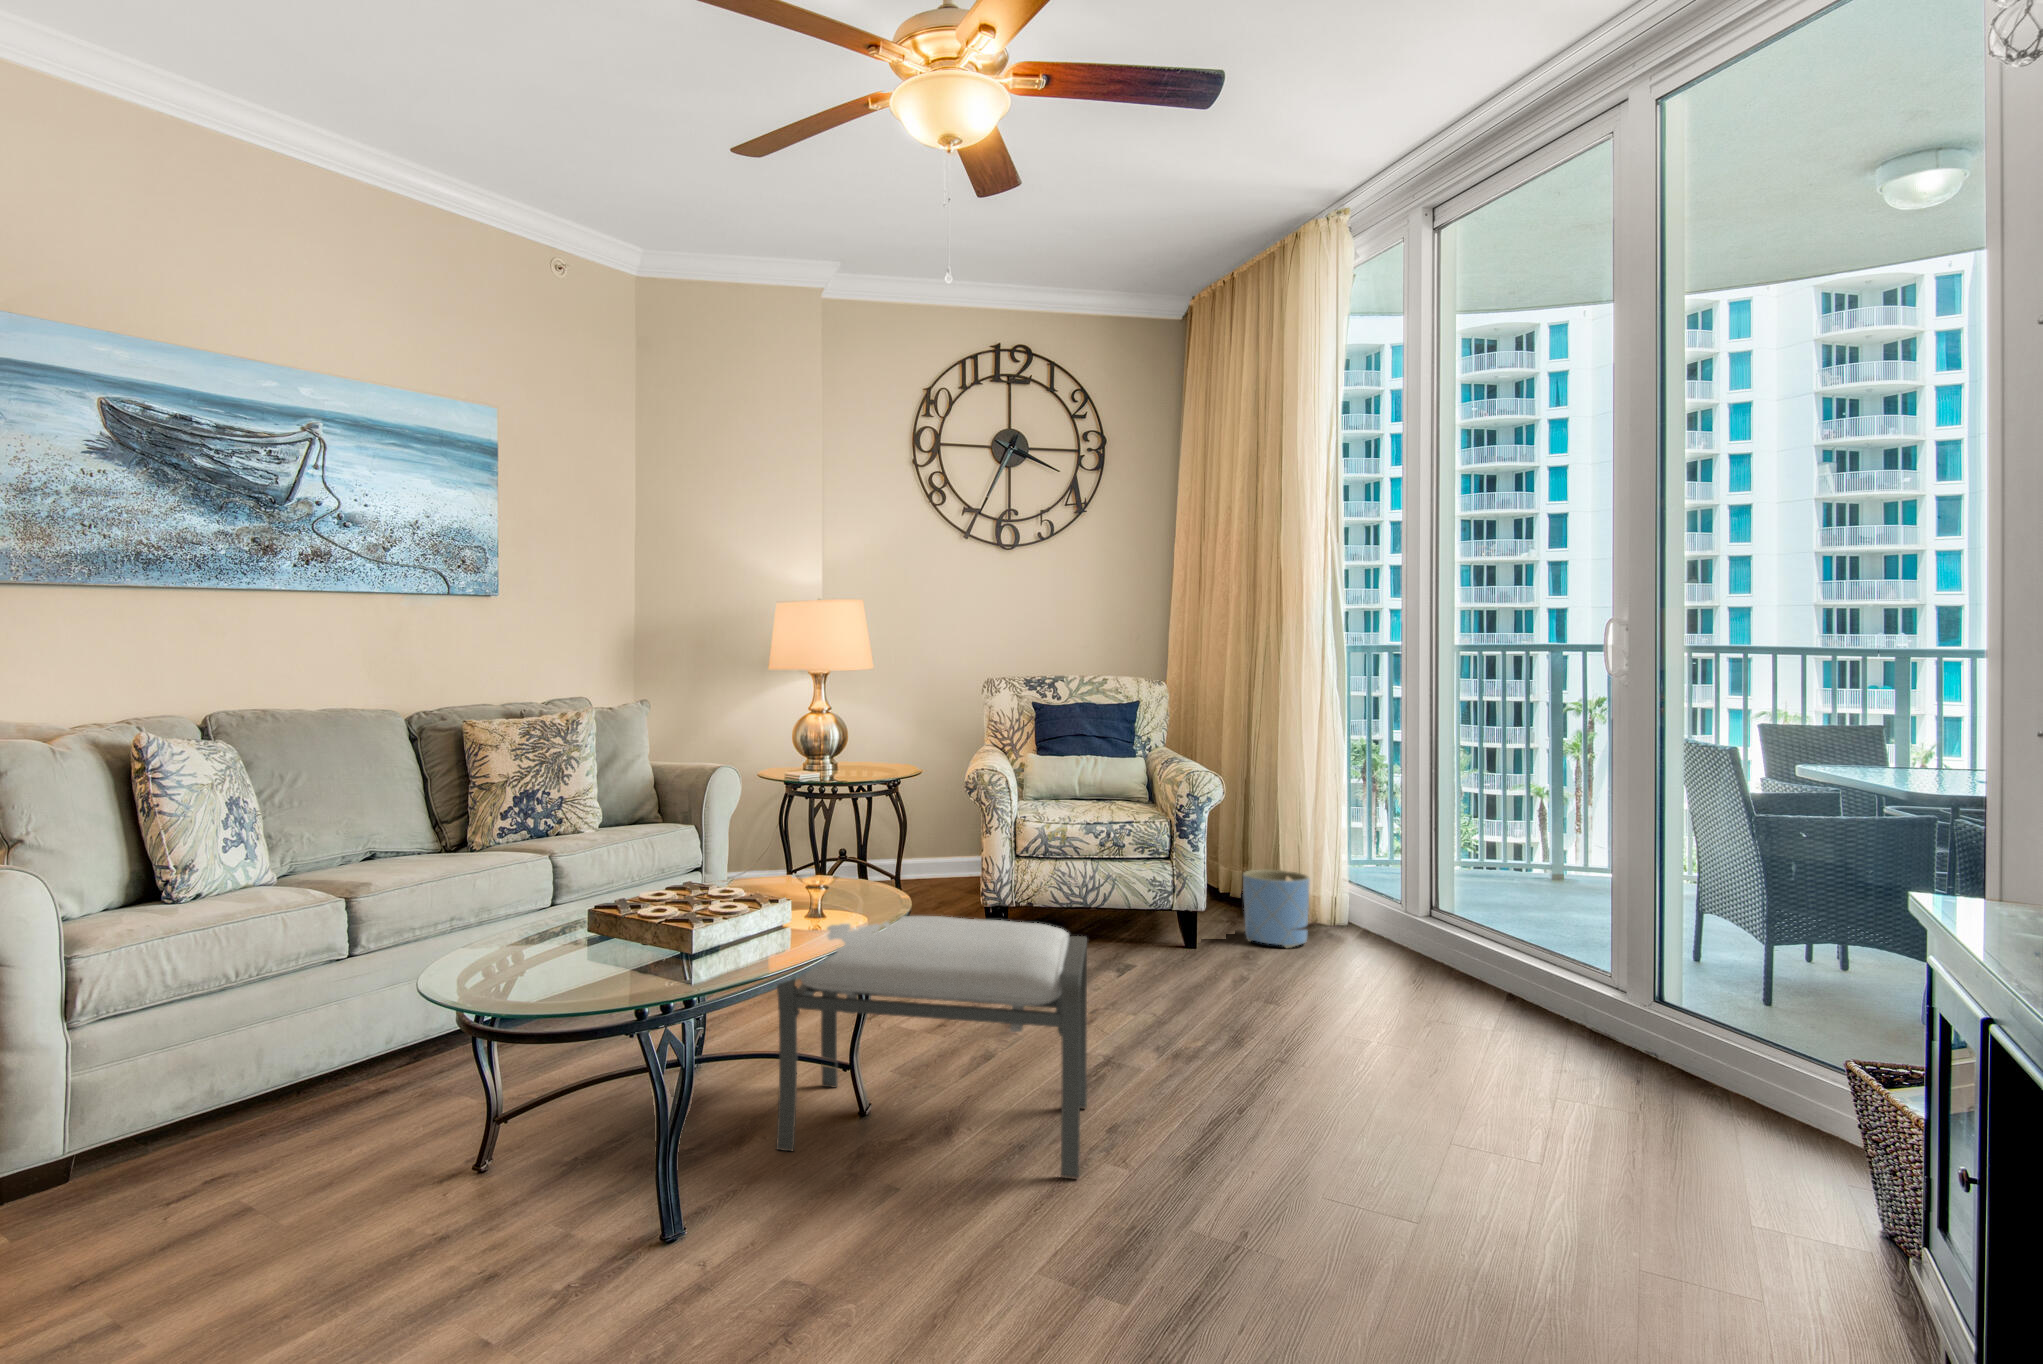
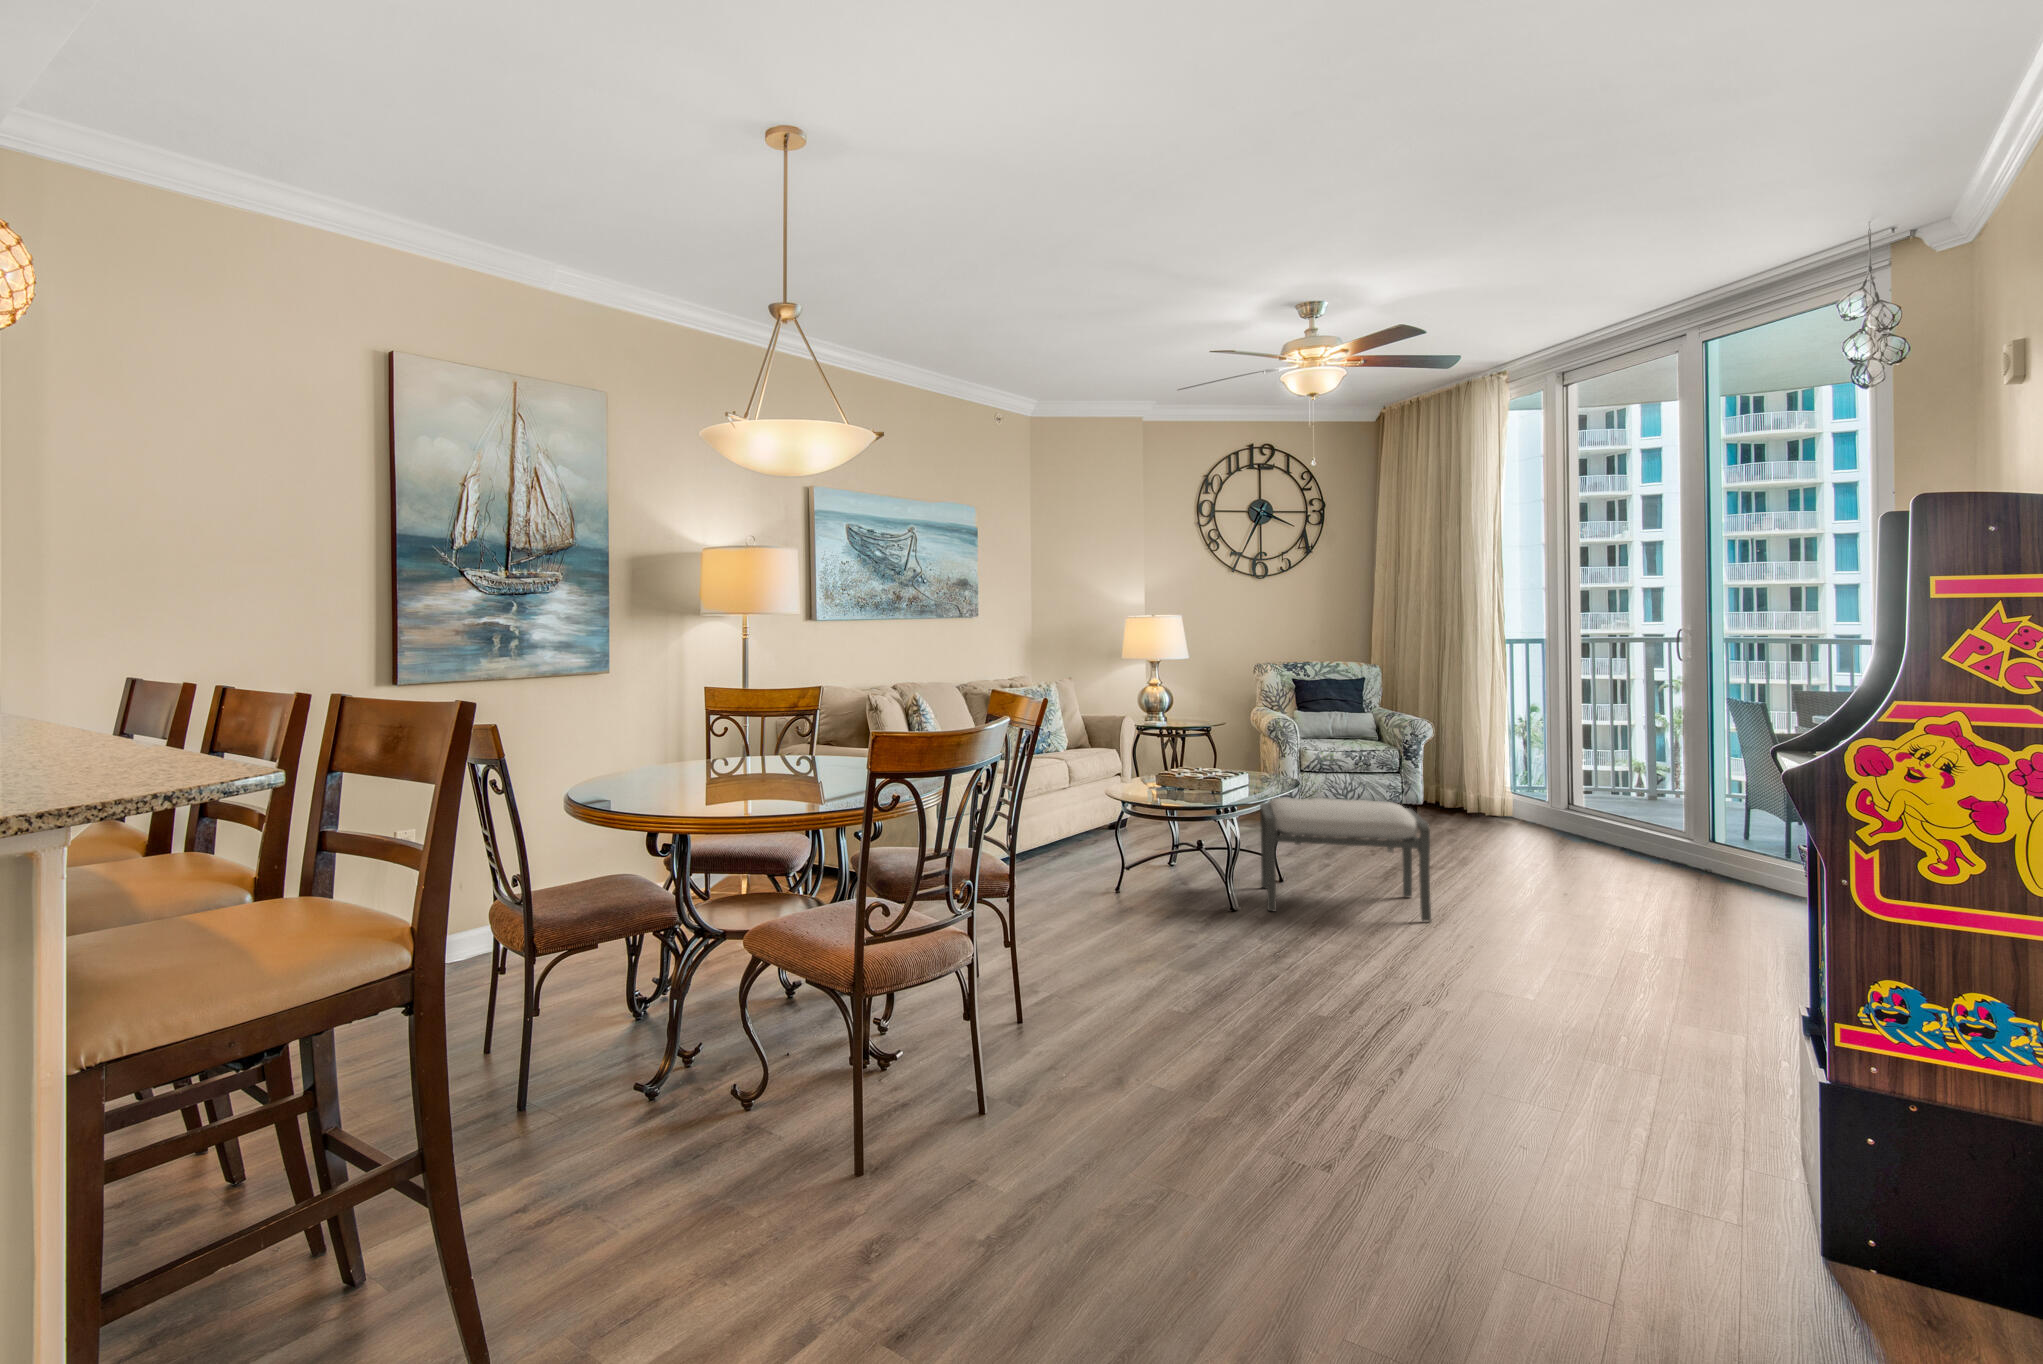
planter: present [1243,870,1309,948] -> none [1441,781,1486,828]

